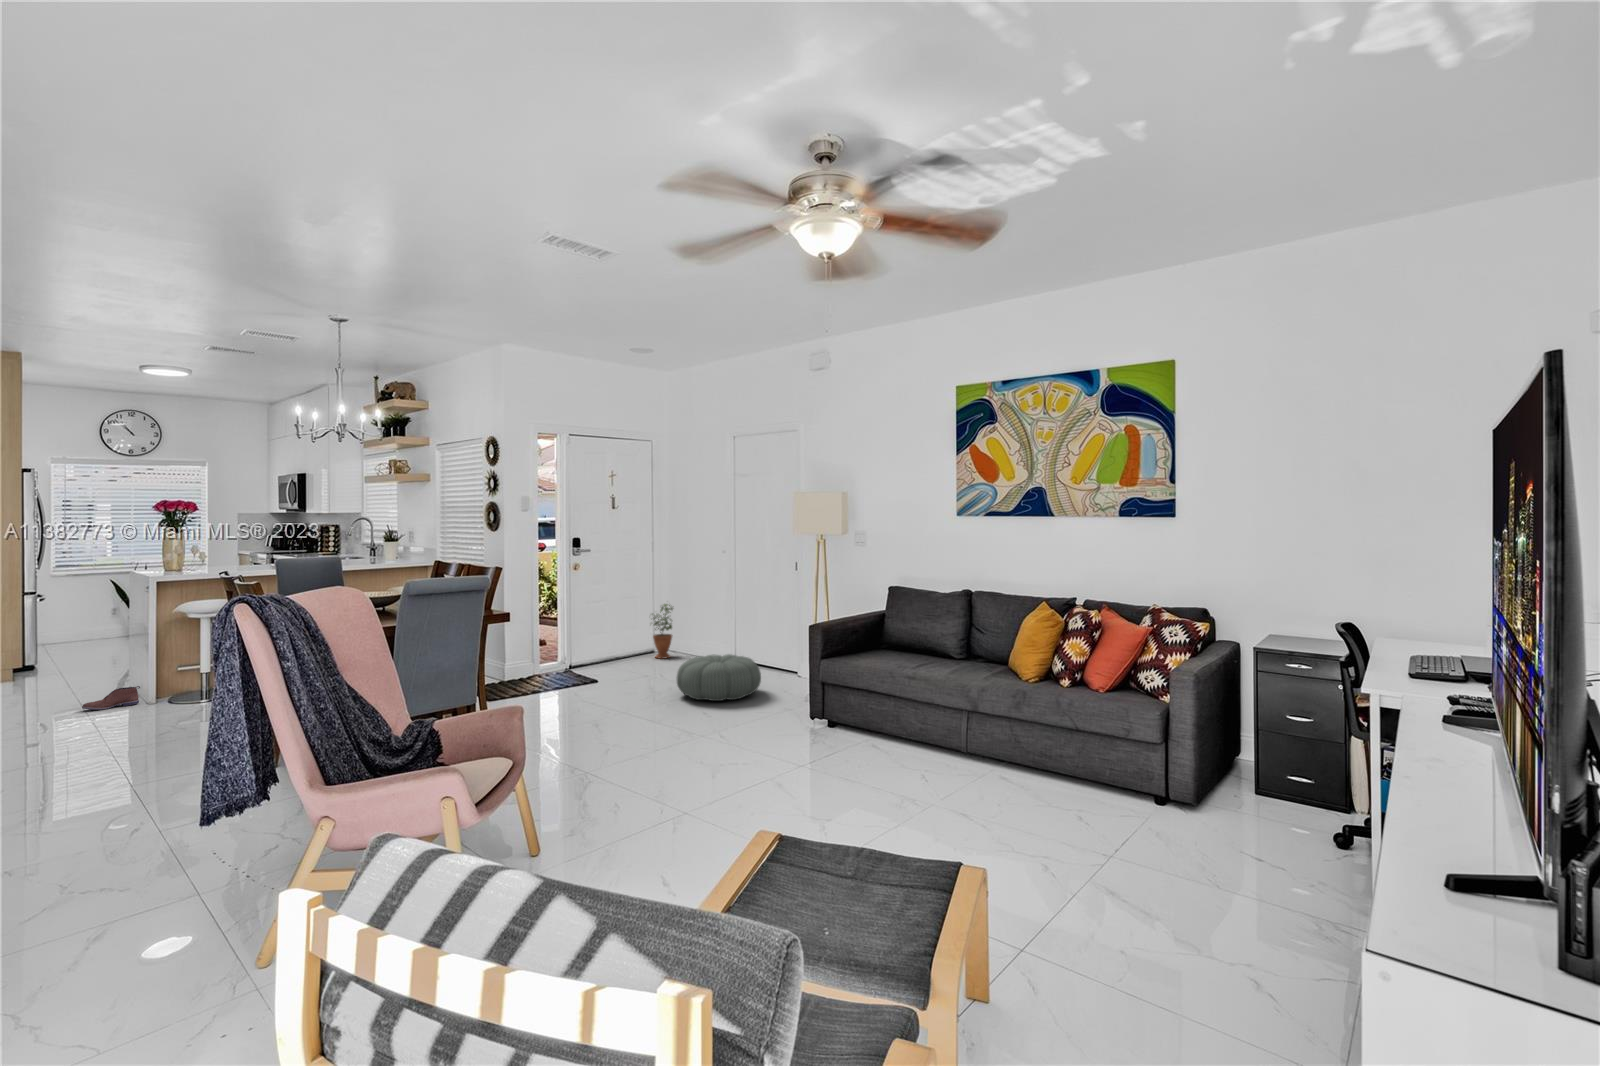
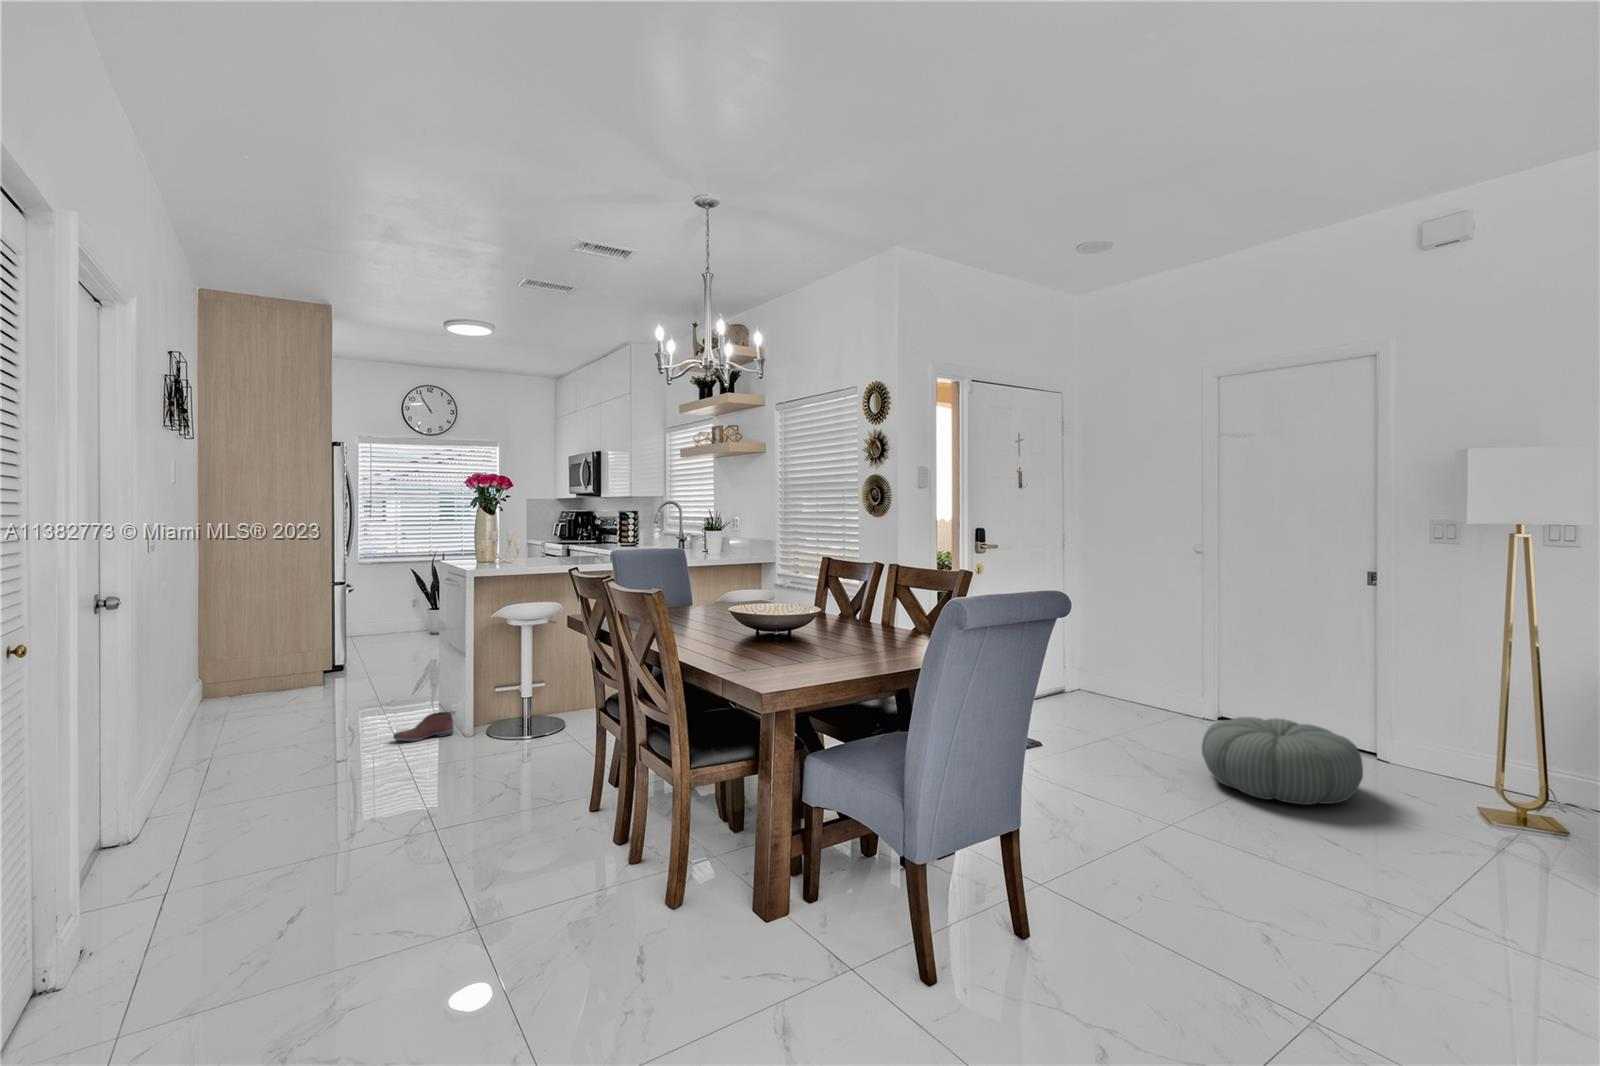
potted plant: present [652,604,673,659] -> none [1064,619,1101,702]

